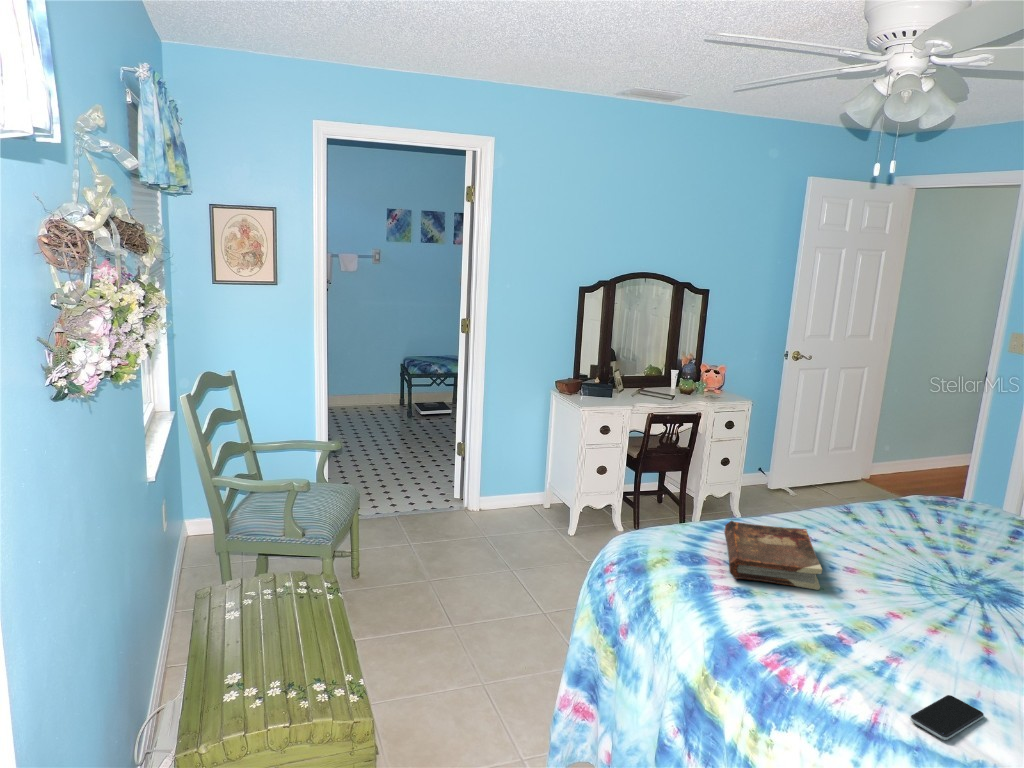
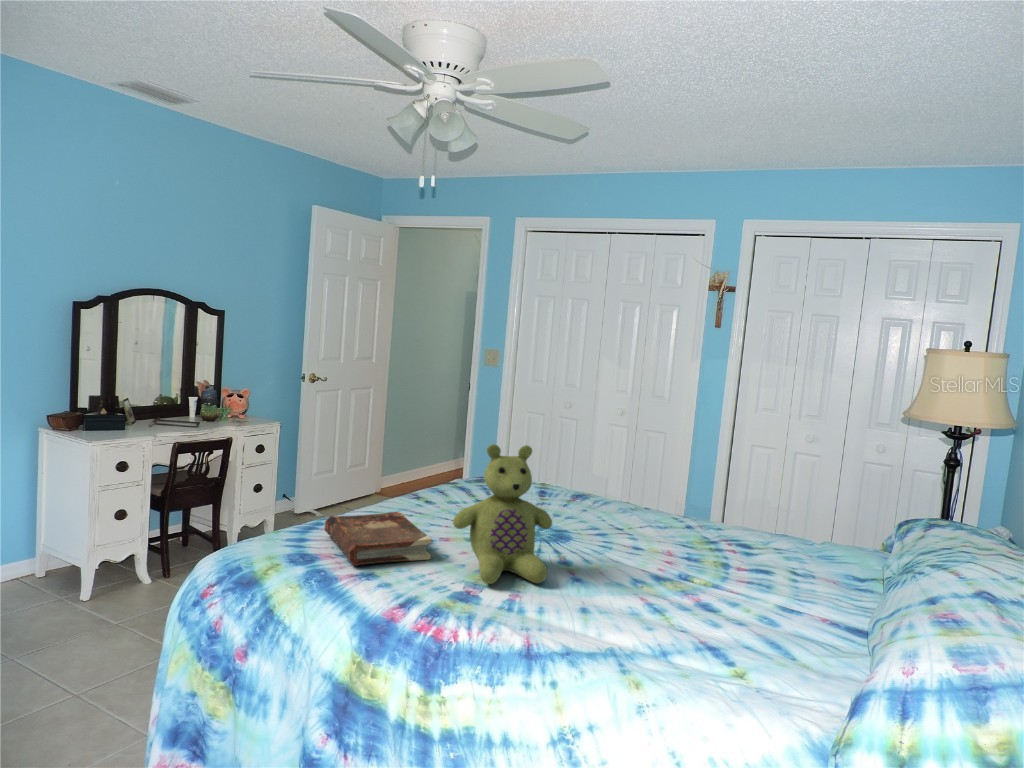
stuffed bear: none [842,482,975,653] -> present [453,444,552,584]
smartphone: present [910,695,984,740] -> none [551,609,593,641]

